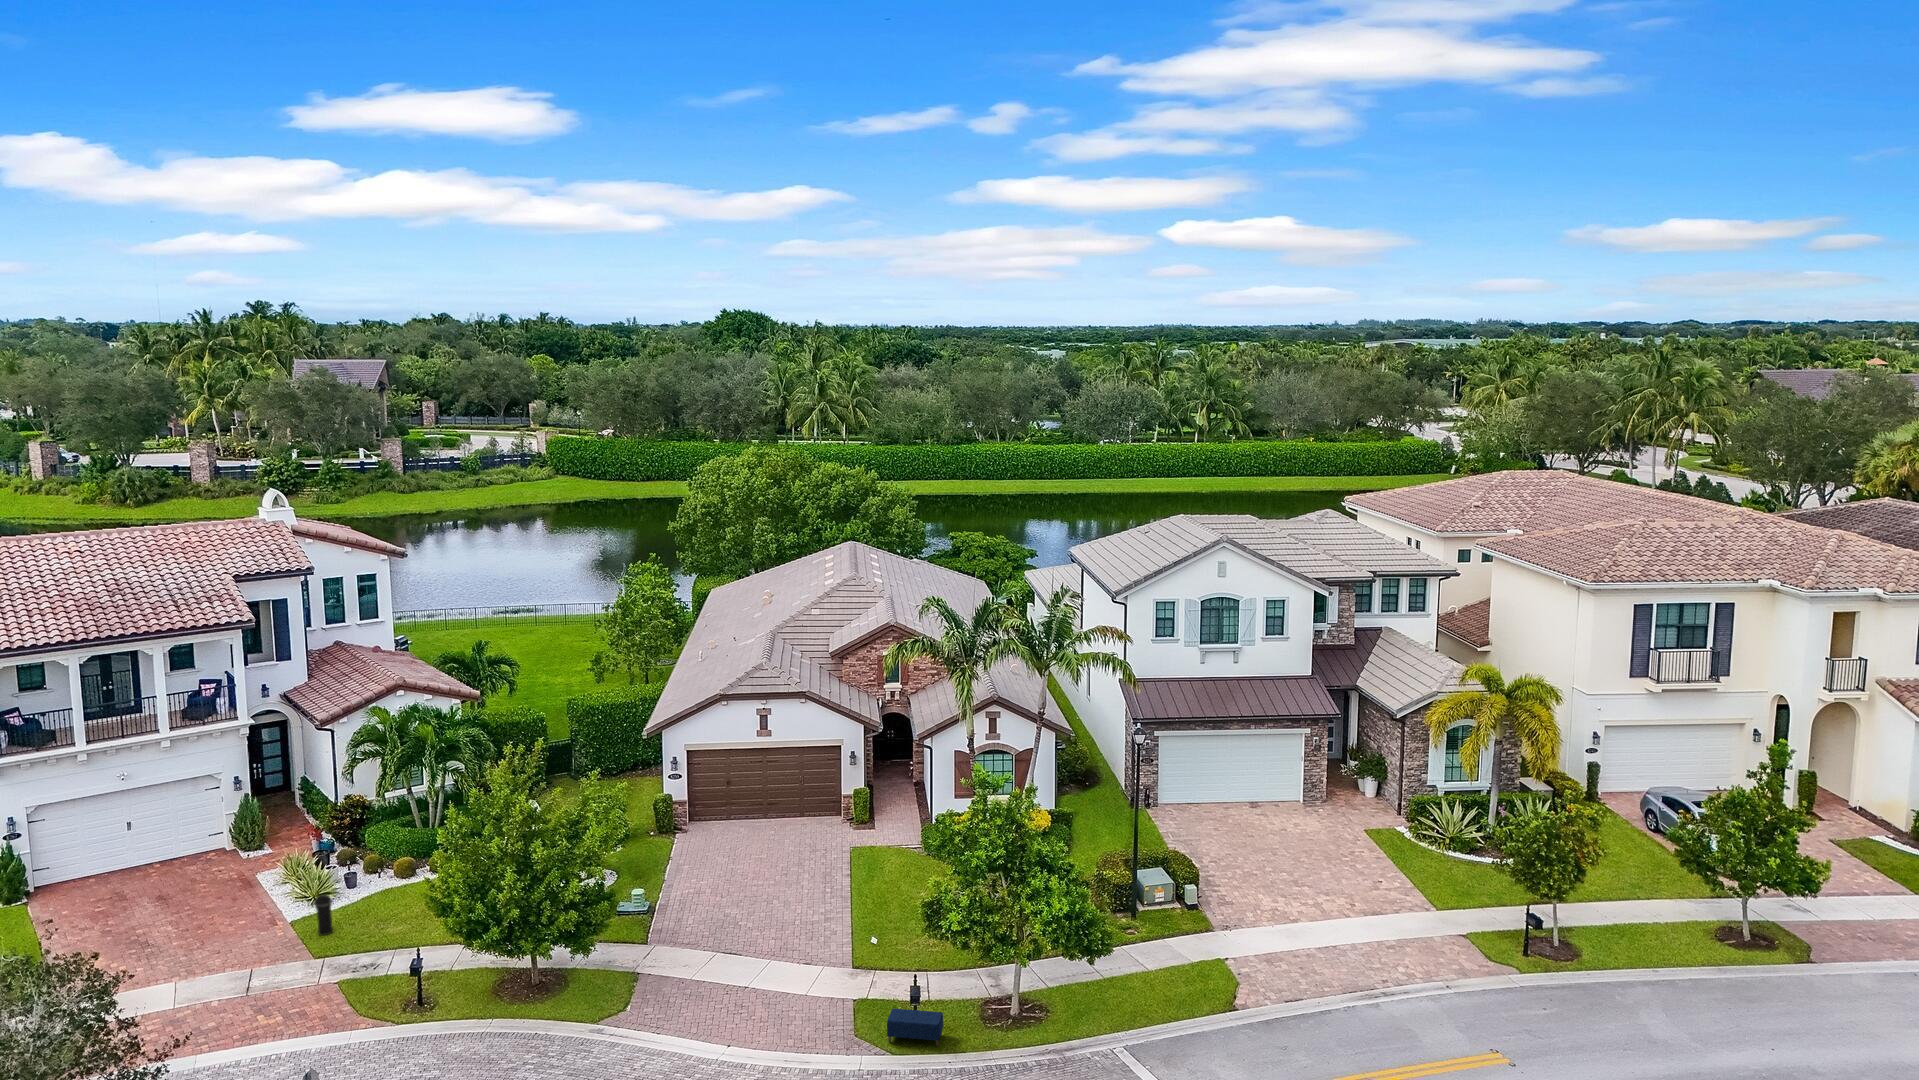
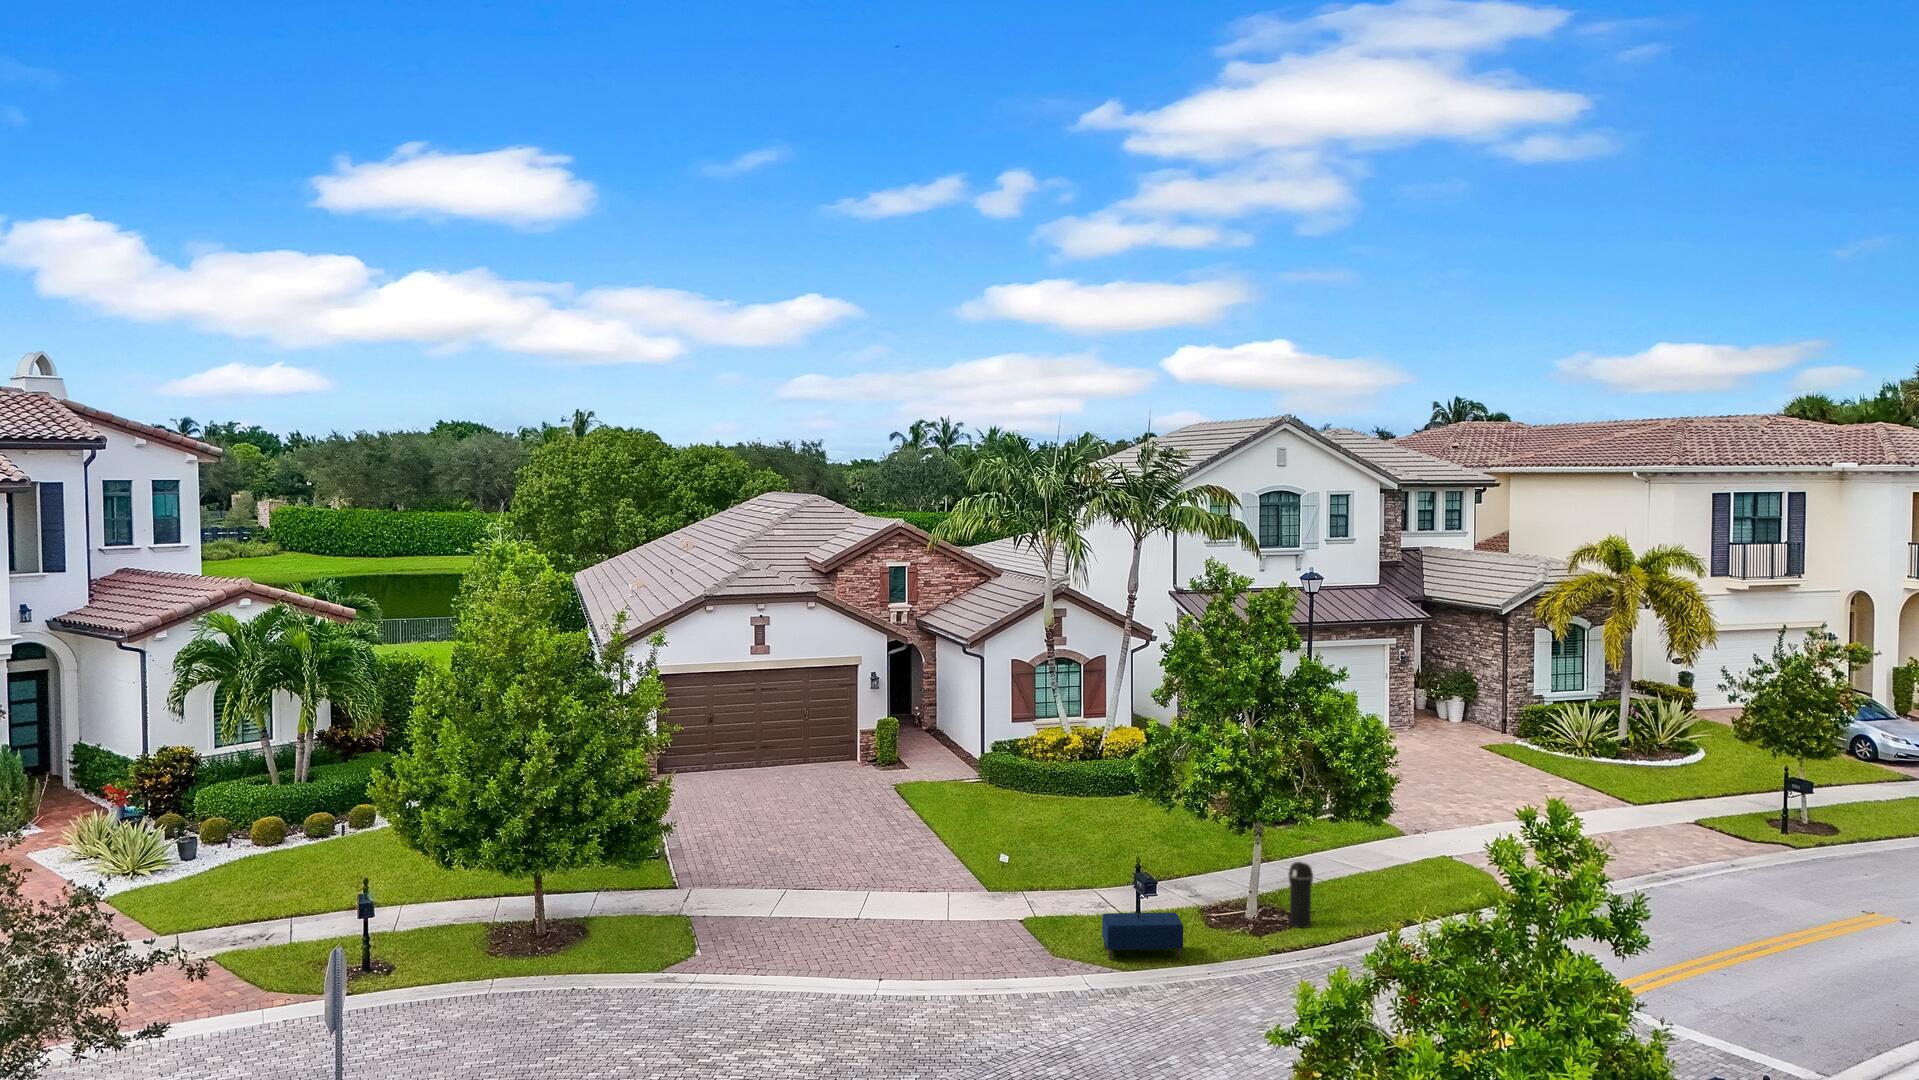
trash can: present [314,894,333,936] -> present [1289,862,1313,928]

